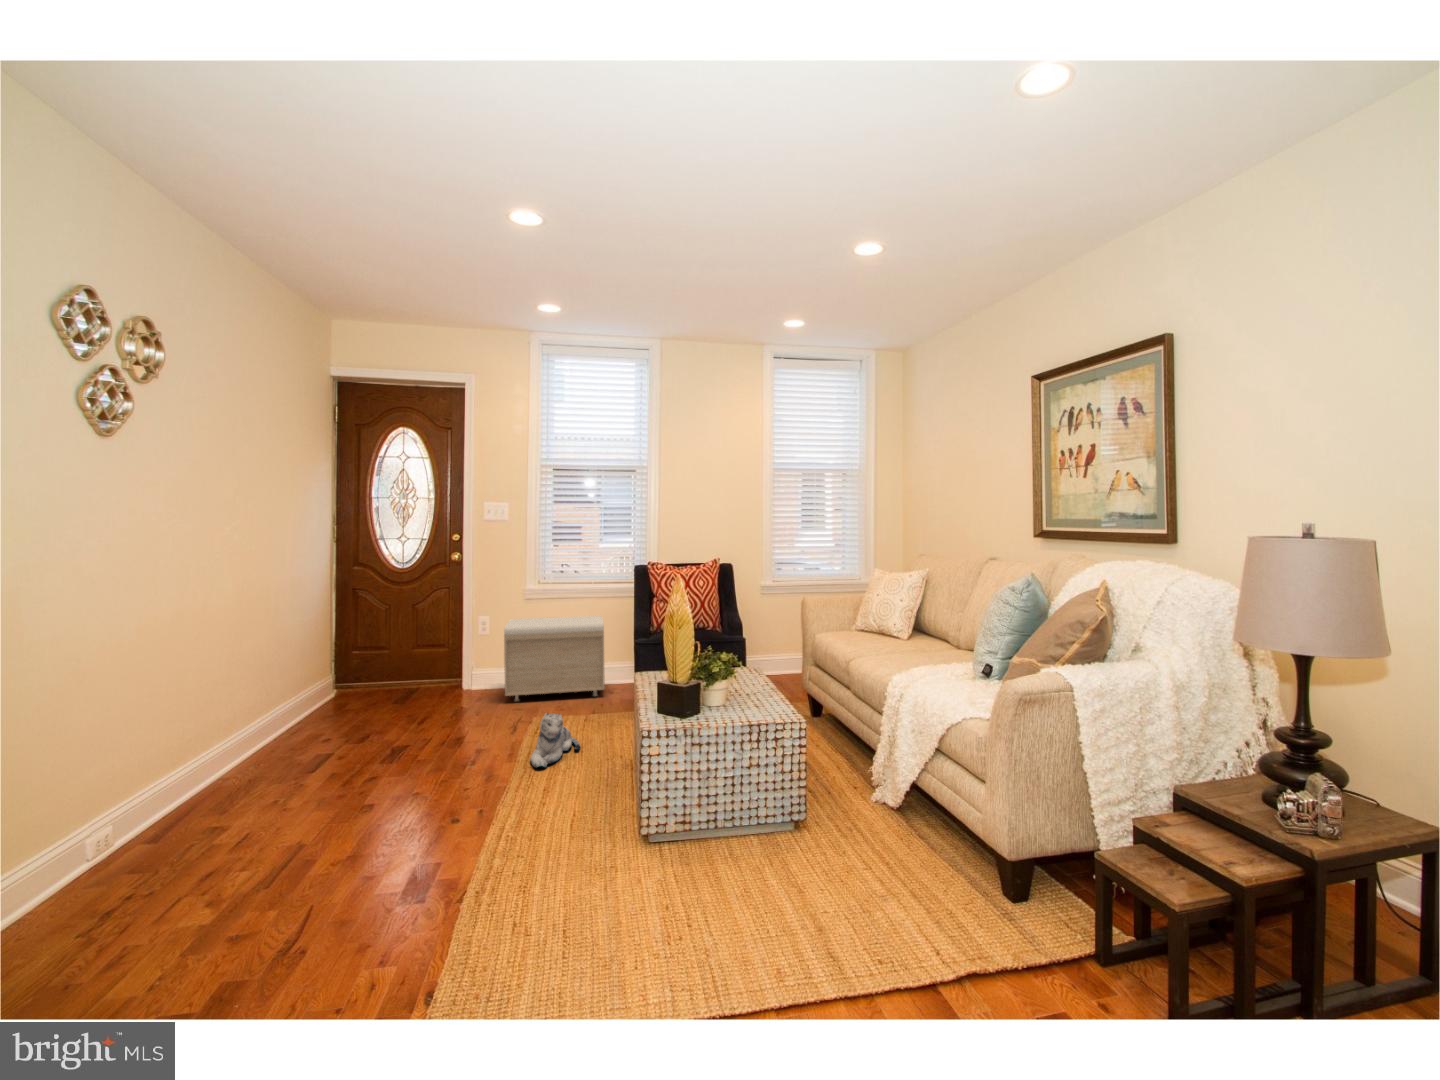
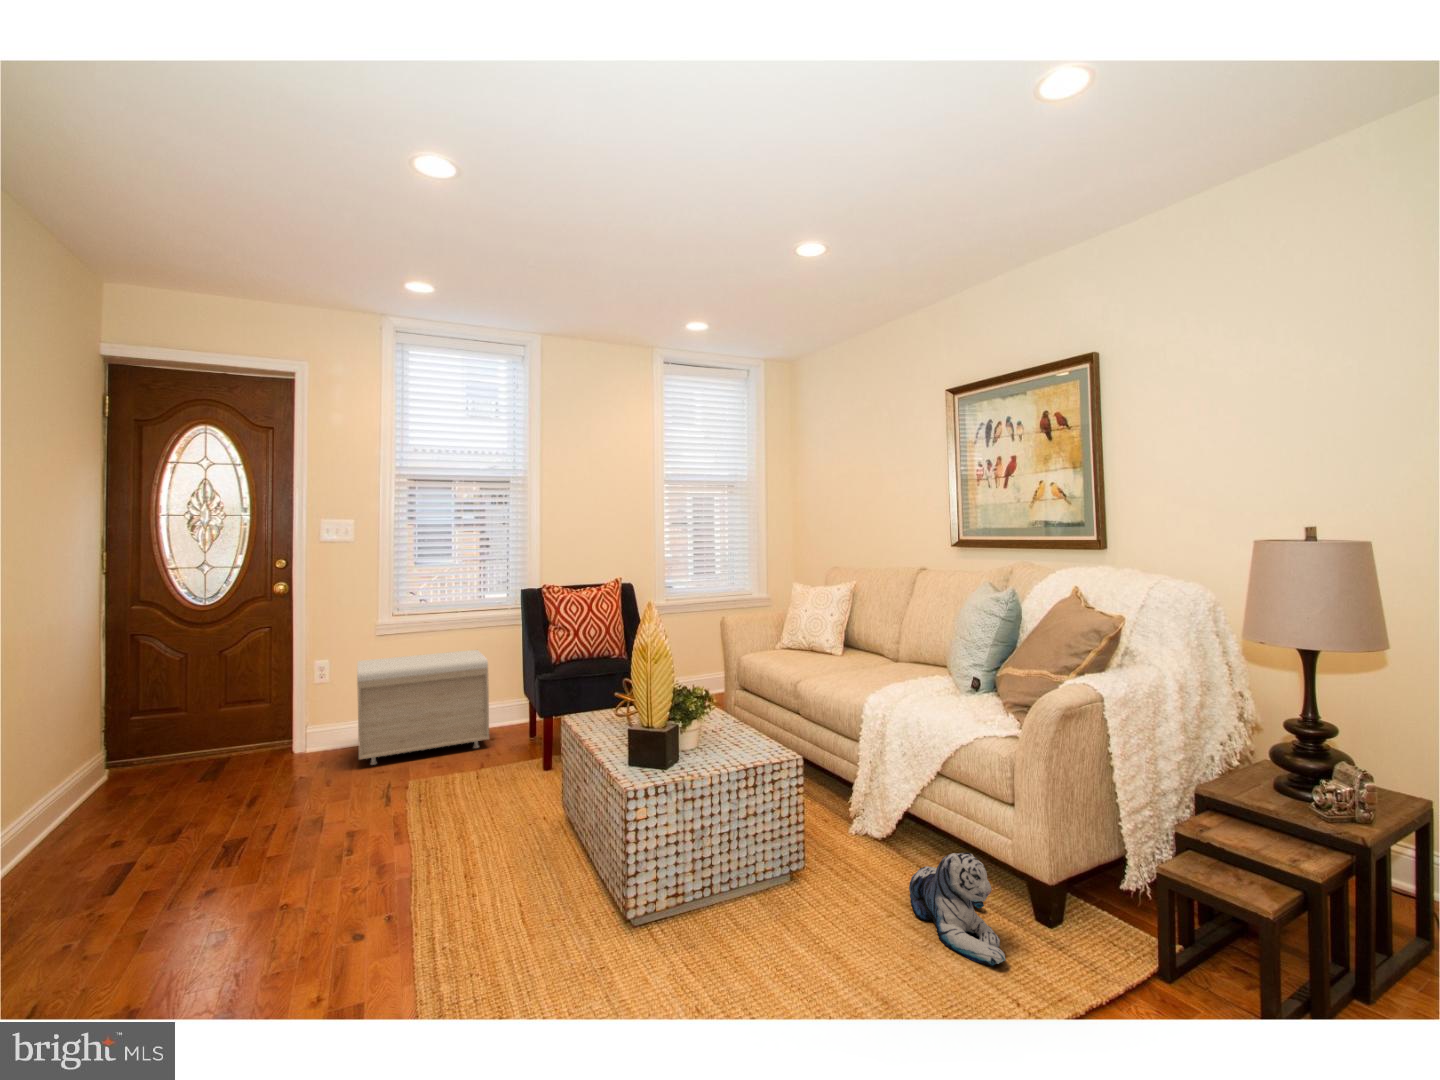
plush toy: present [530,713,580,768] -> present [909,852,1006,966]

